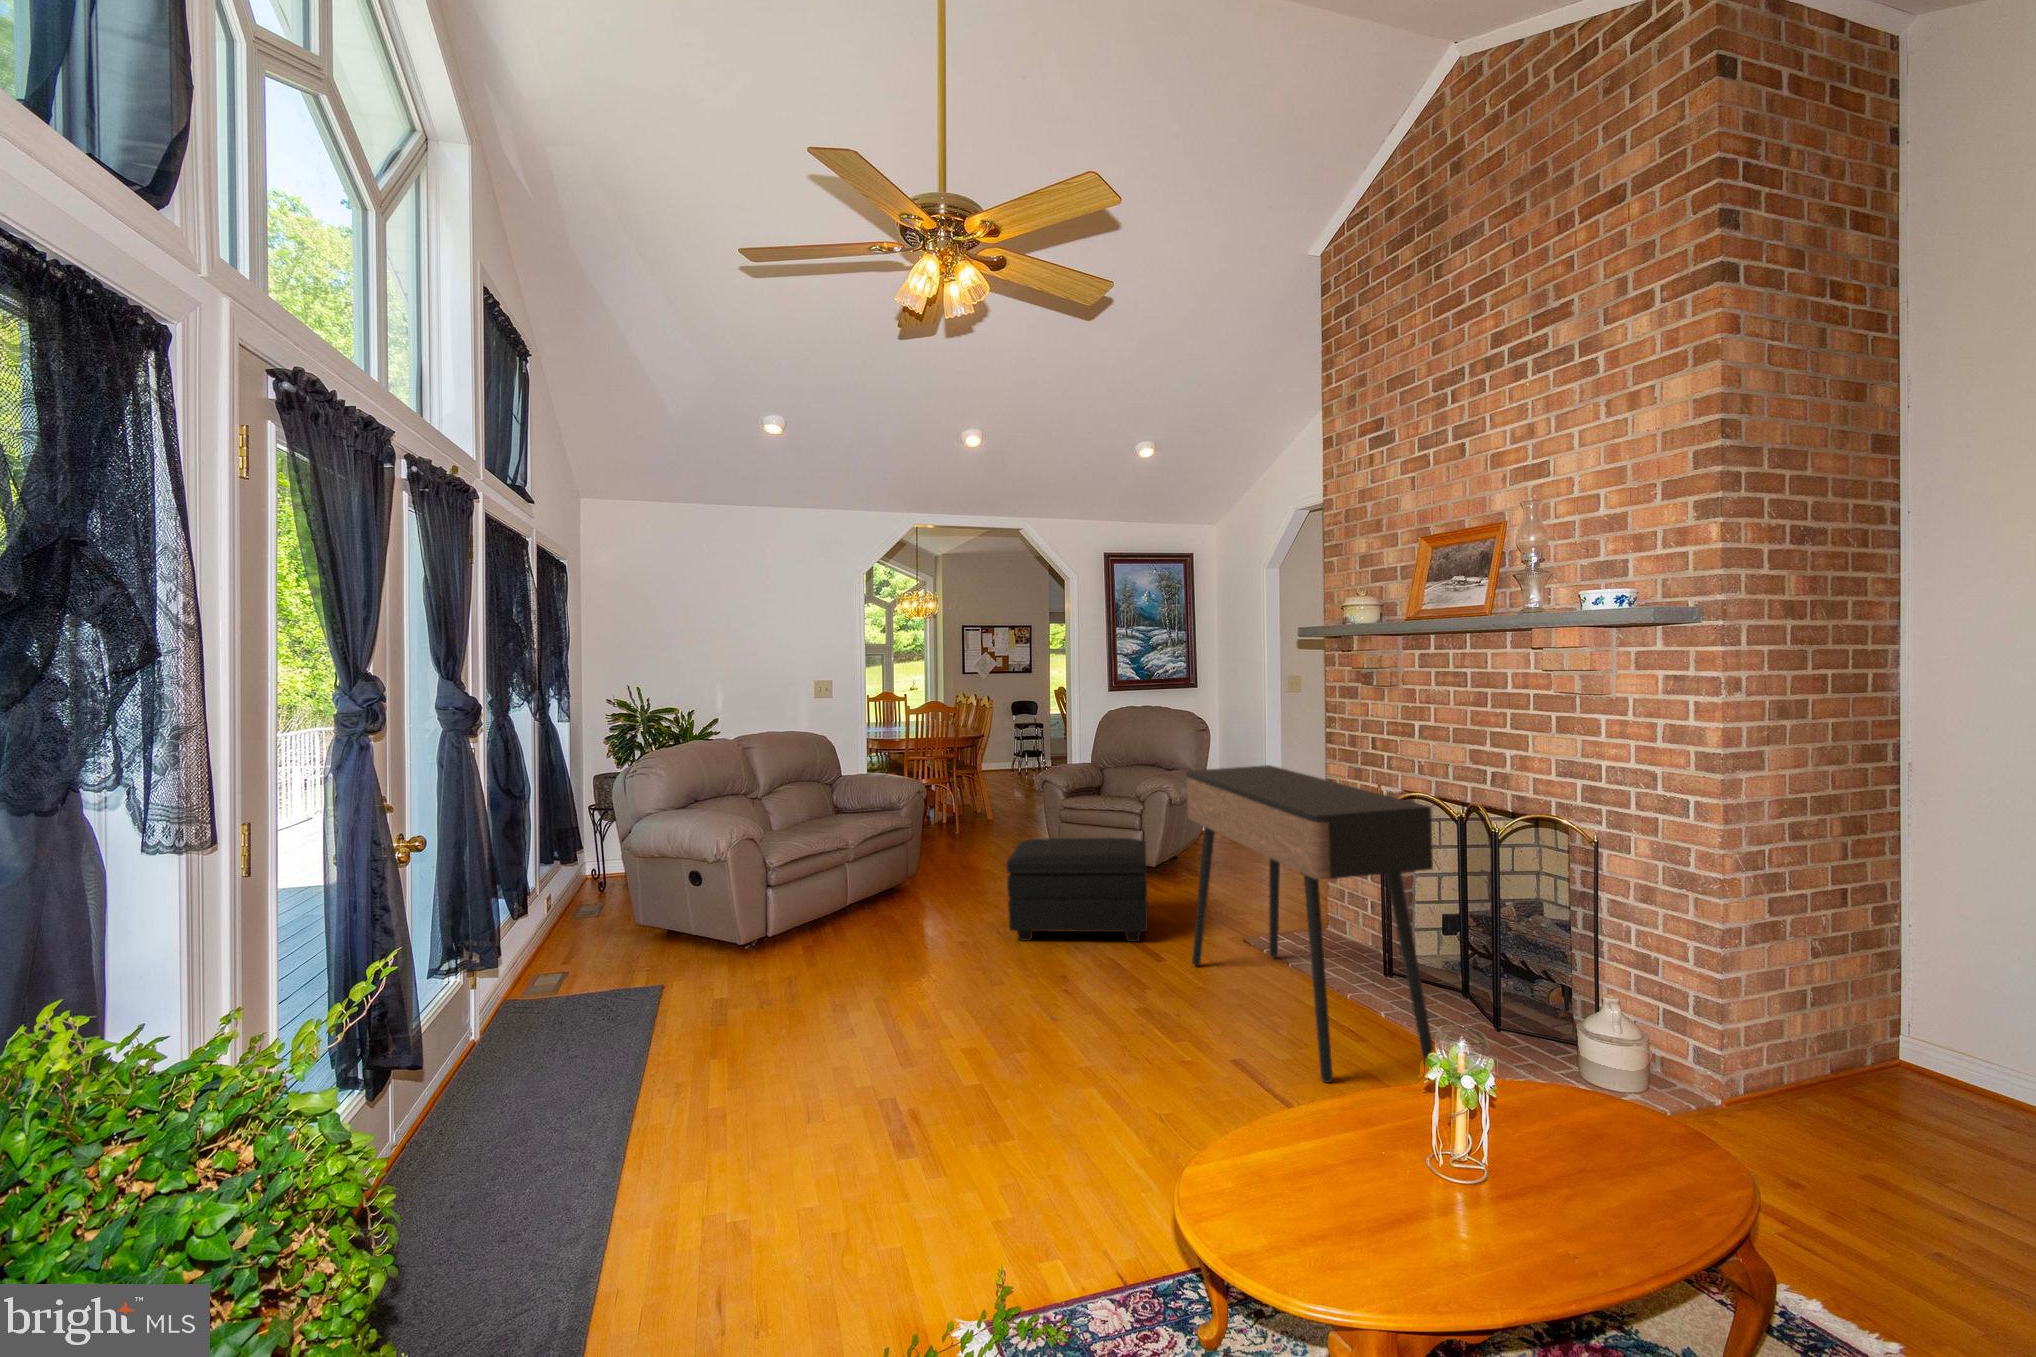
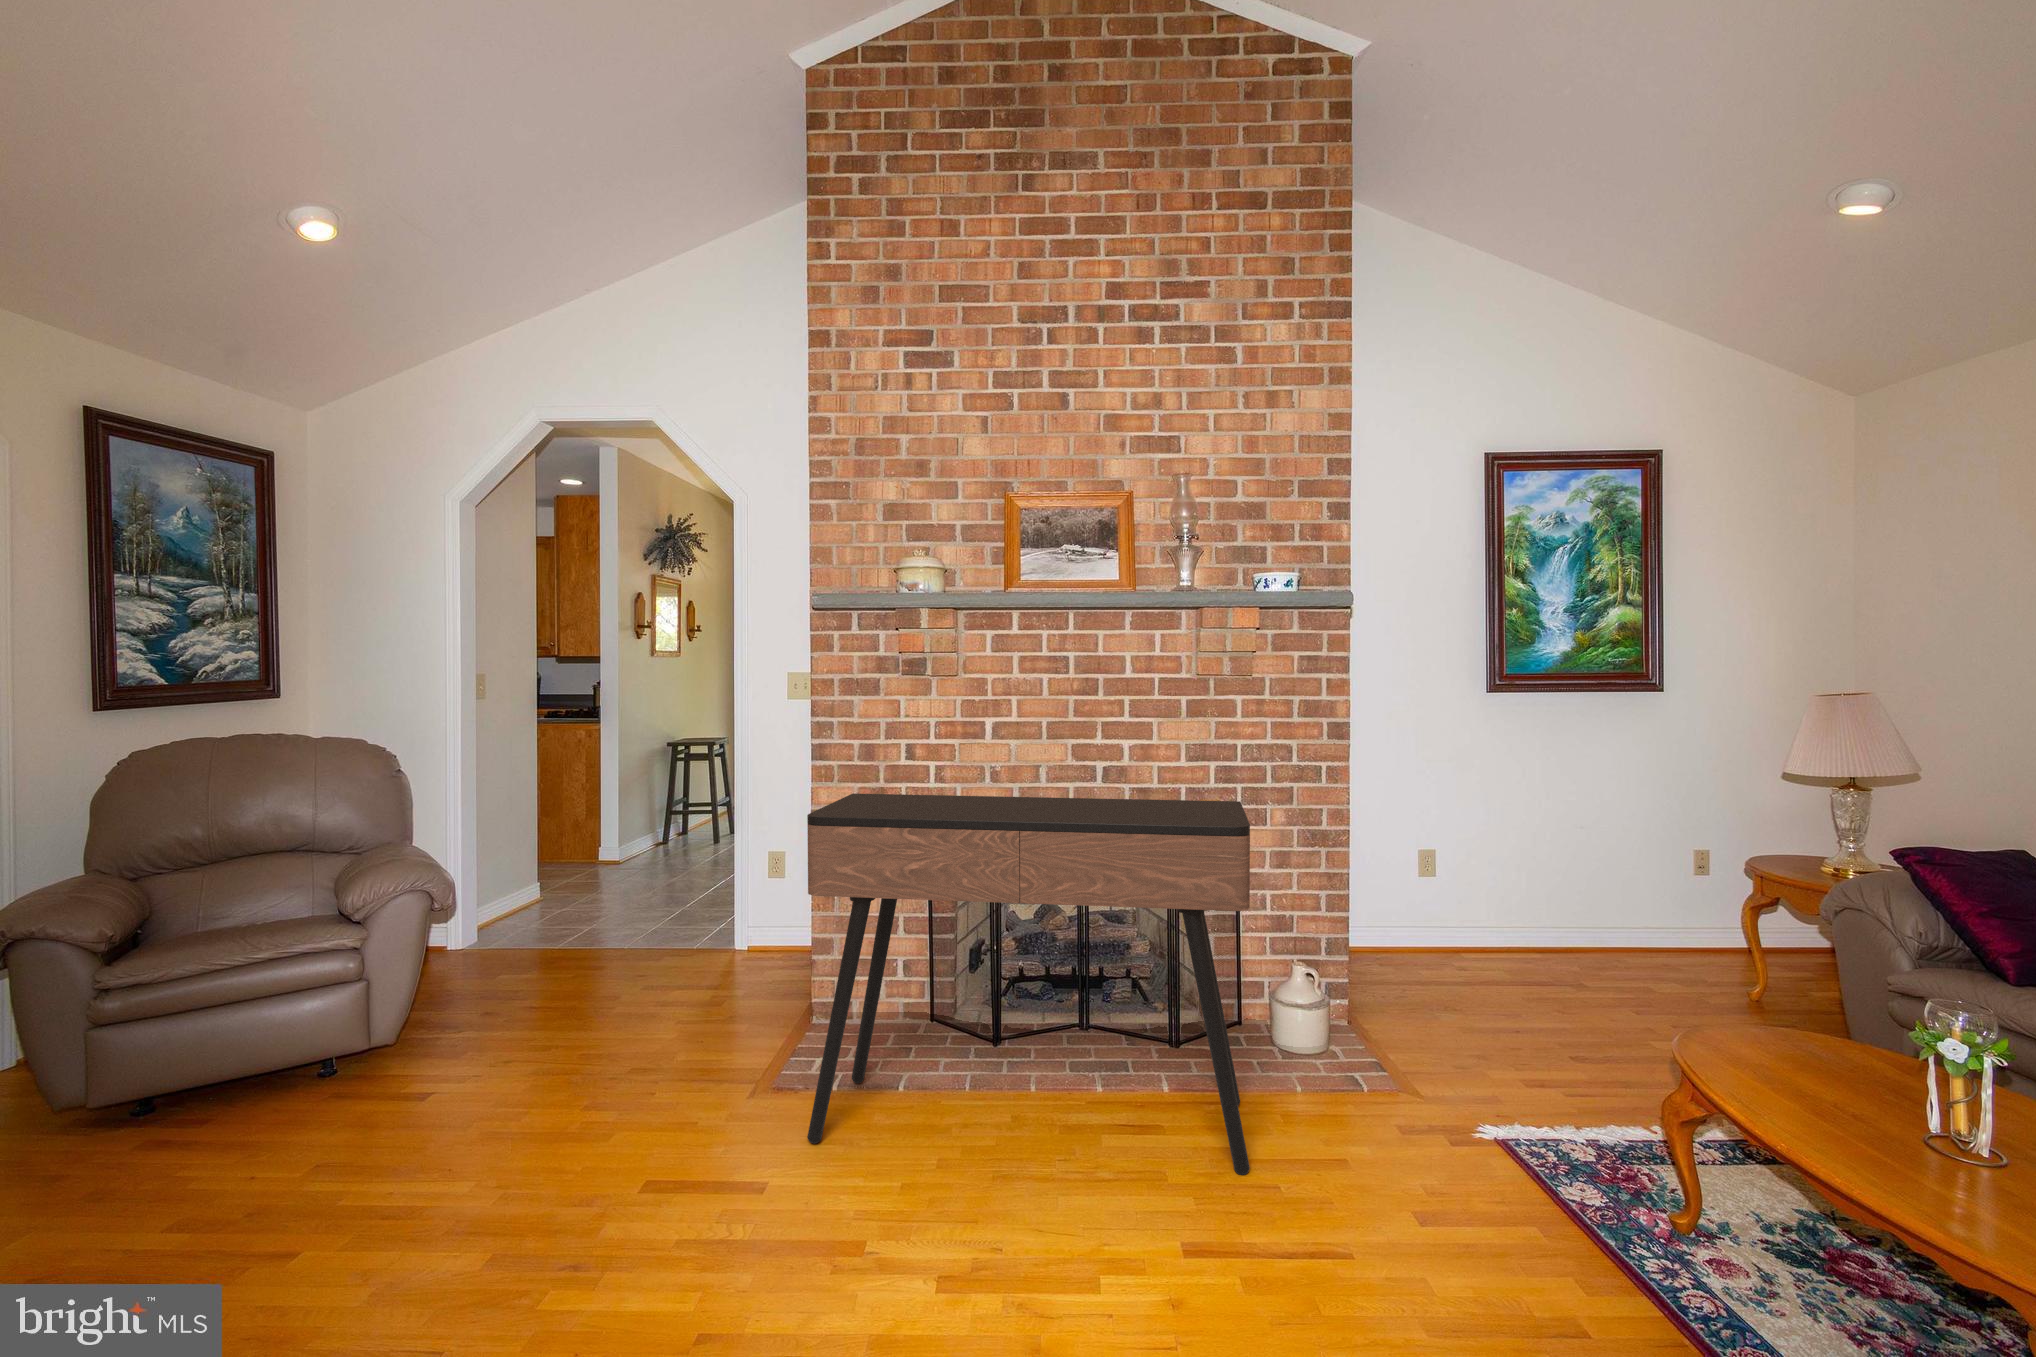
footstool: present [1007,838,1148,942] -> none [284,975,672,1288]

